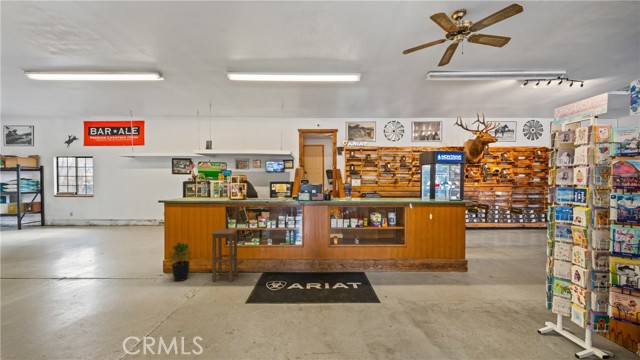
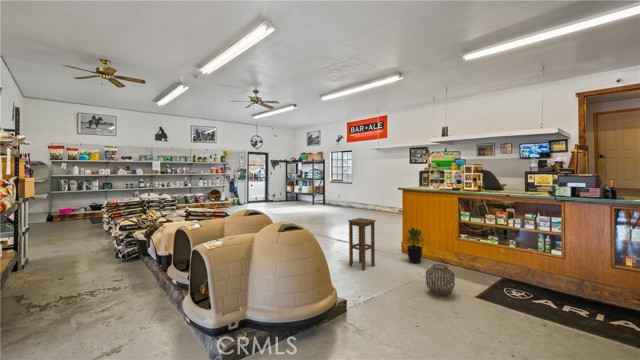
stool: present [211,229,238,282] -> present [348,218,376,270]
woven basket: none [197,278,227,313] -> present [426,264,455,296]

